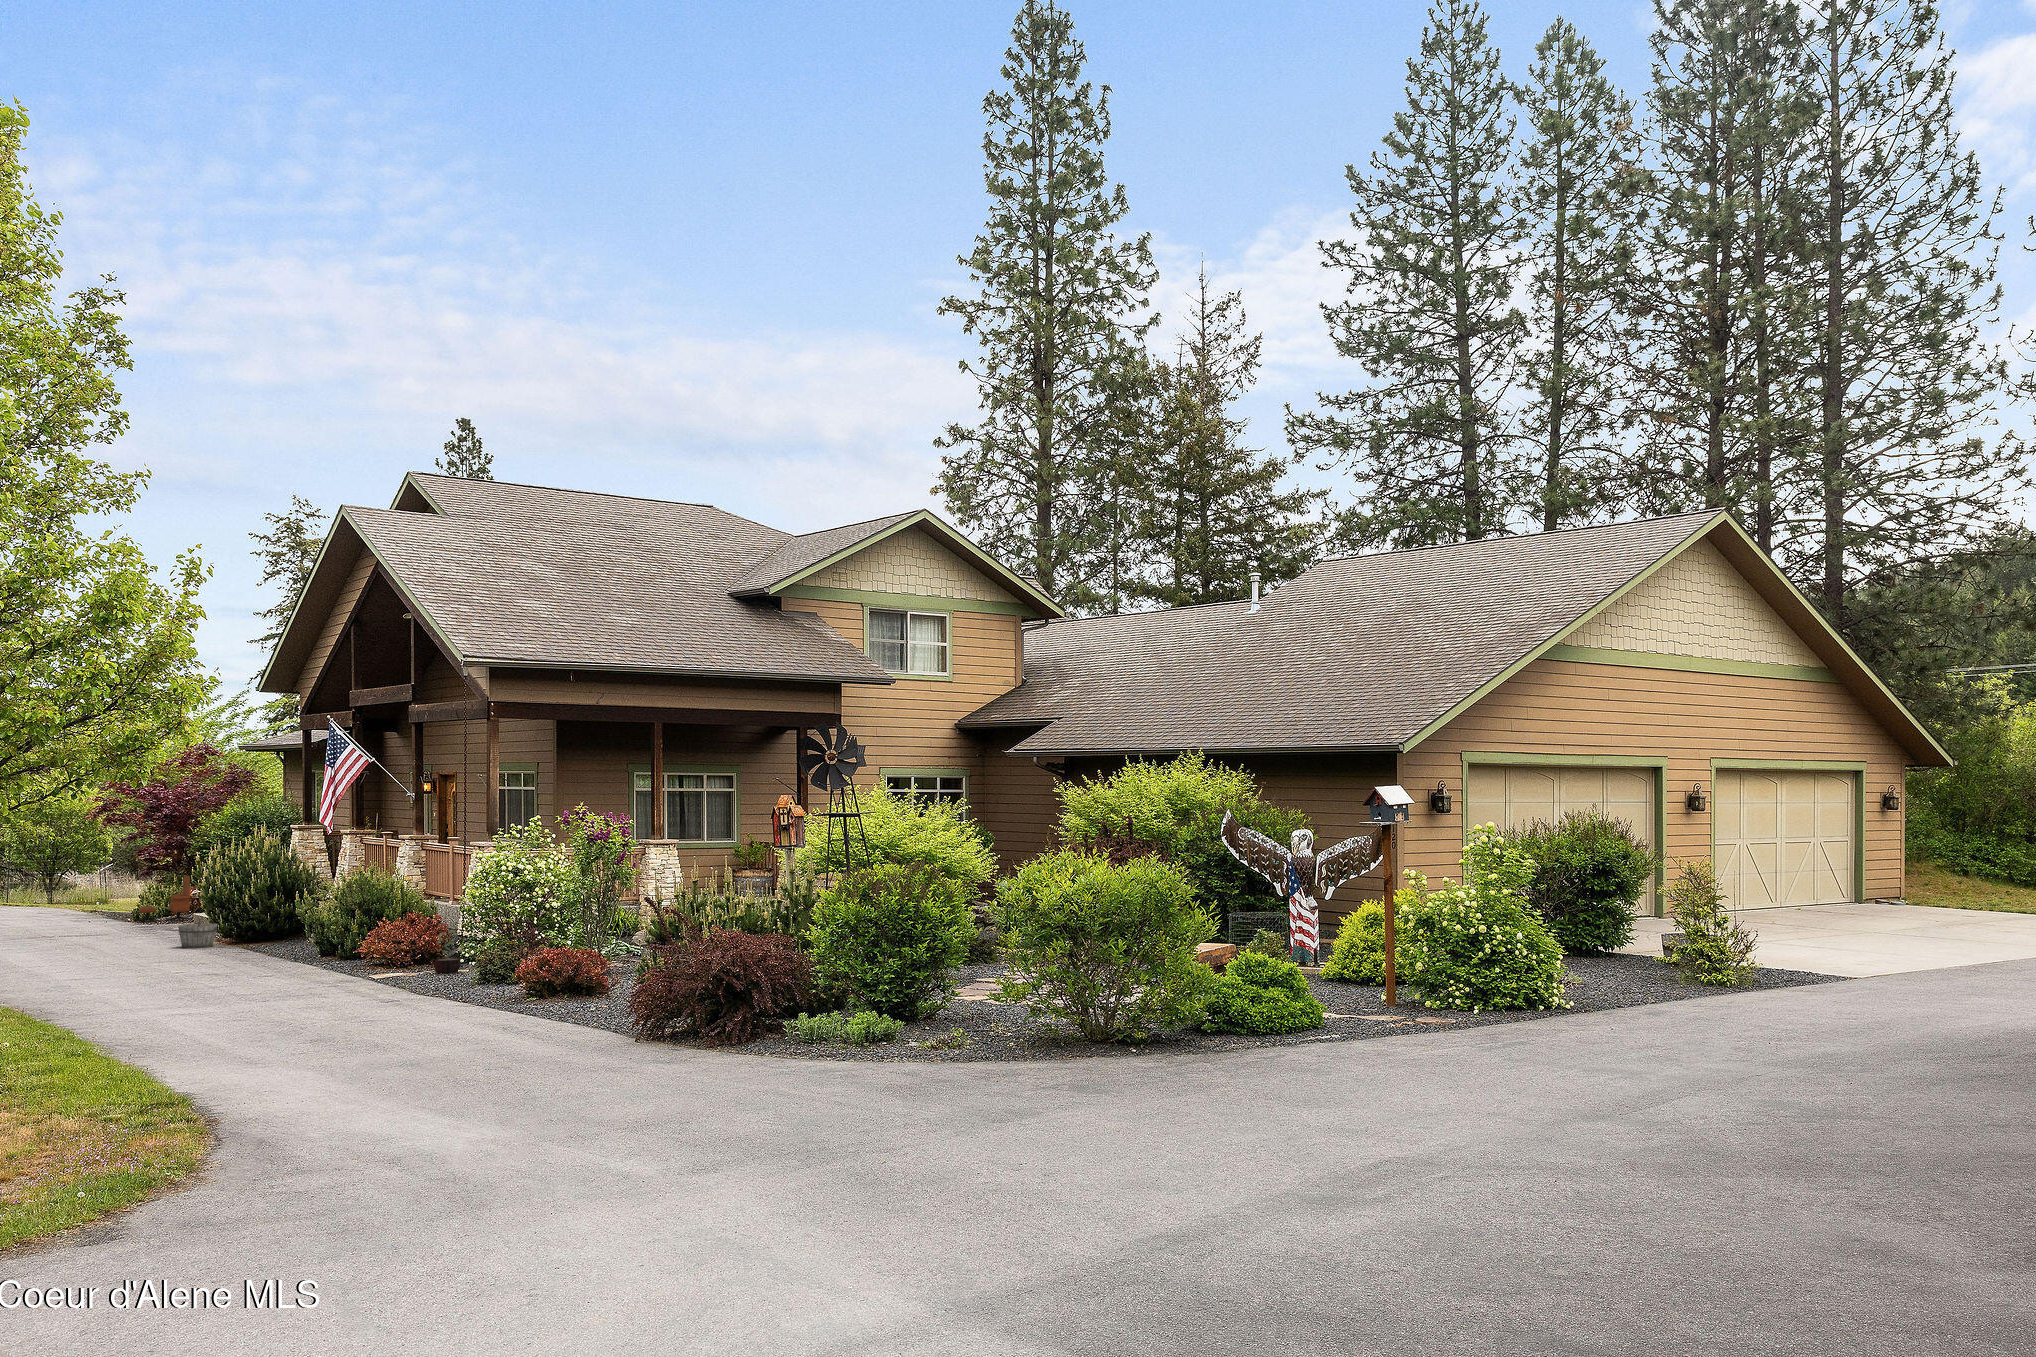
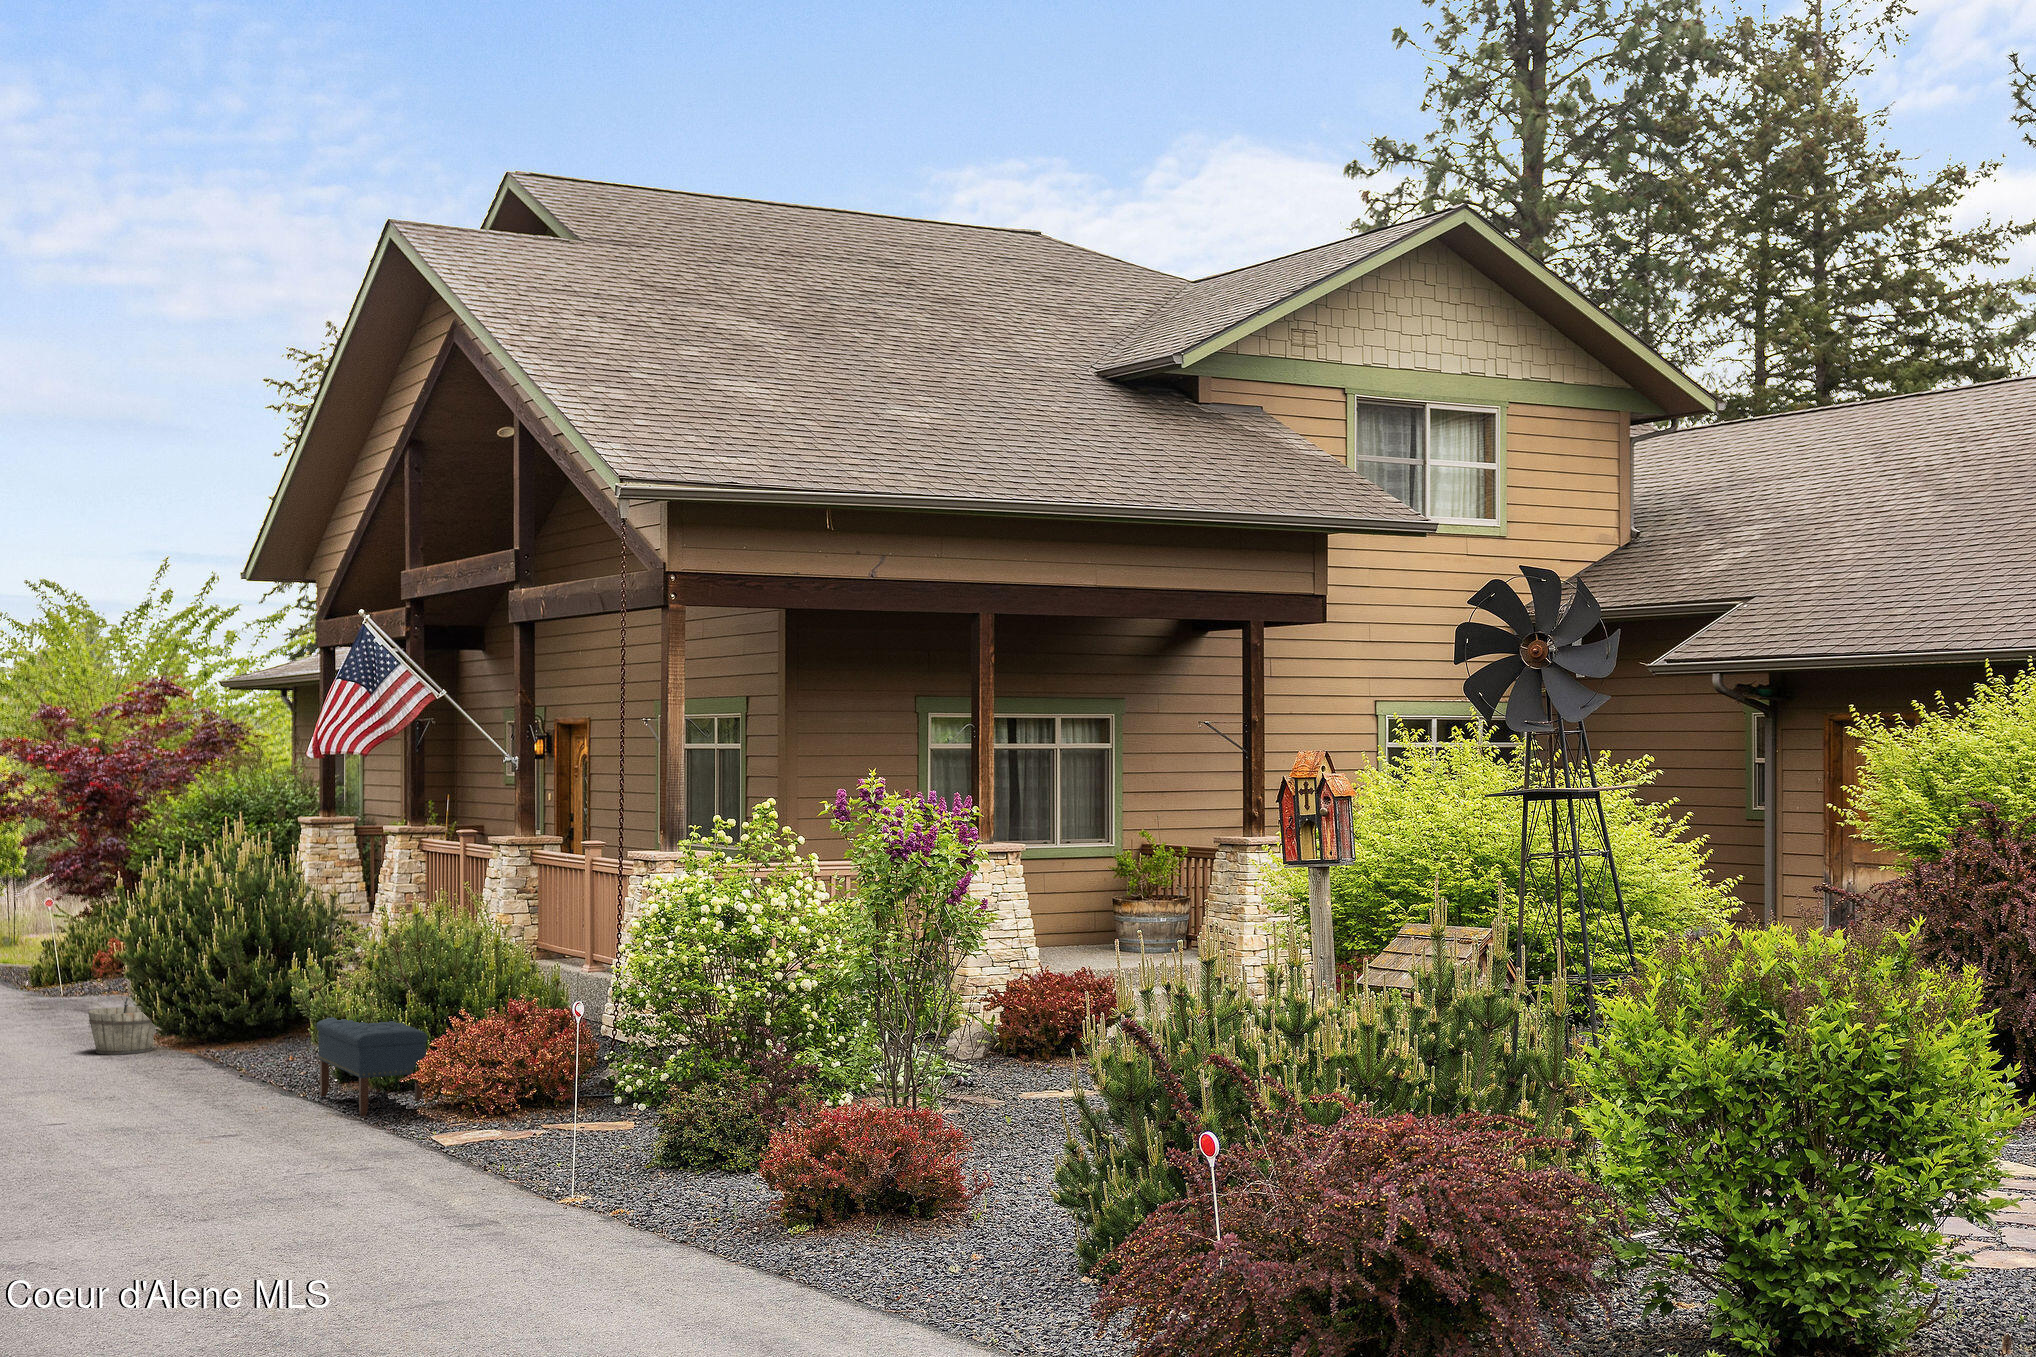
lounge chair: present [134,876,193,923] -> none [37,910,138,995]
bench: none [309,923,367,971] -> present [317,1017,427,1116]
decorative plant: present [435,930,461,974] -> none [563,1035,616,1130]

